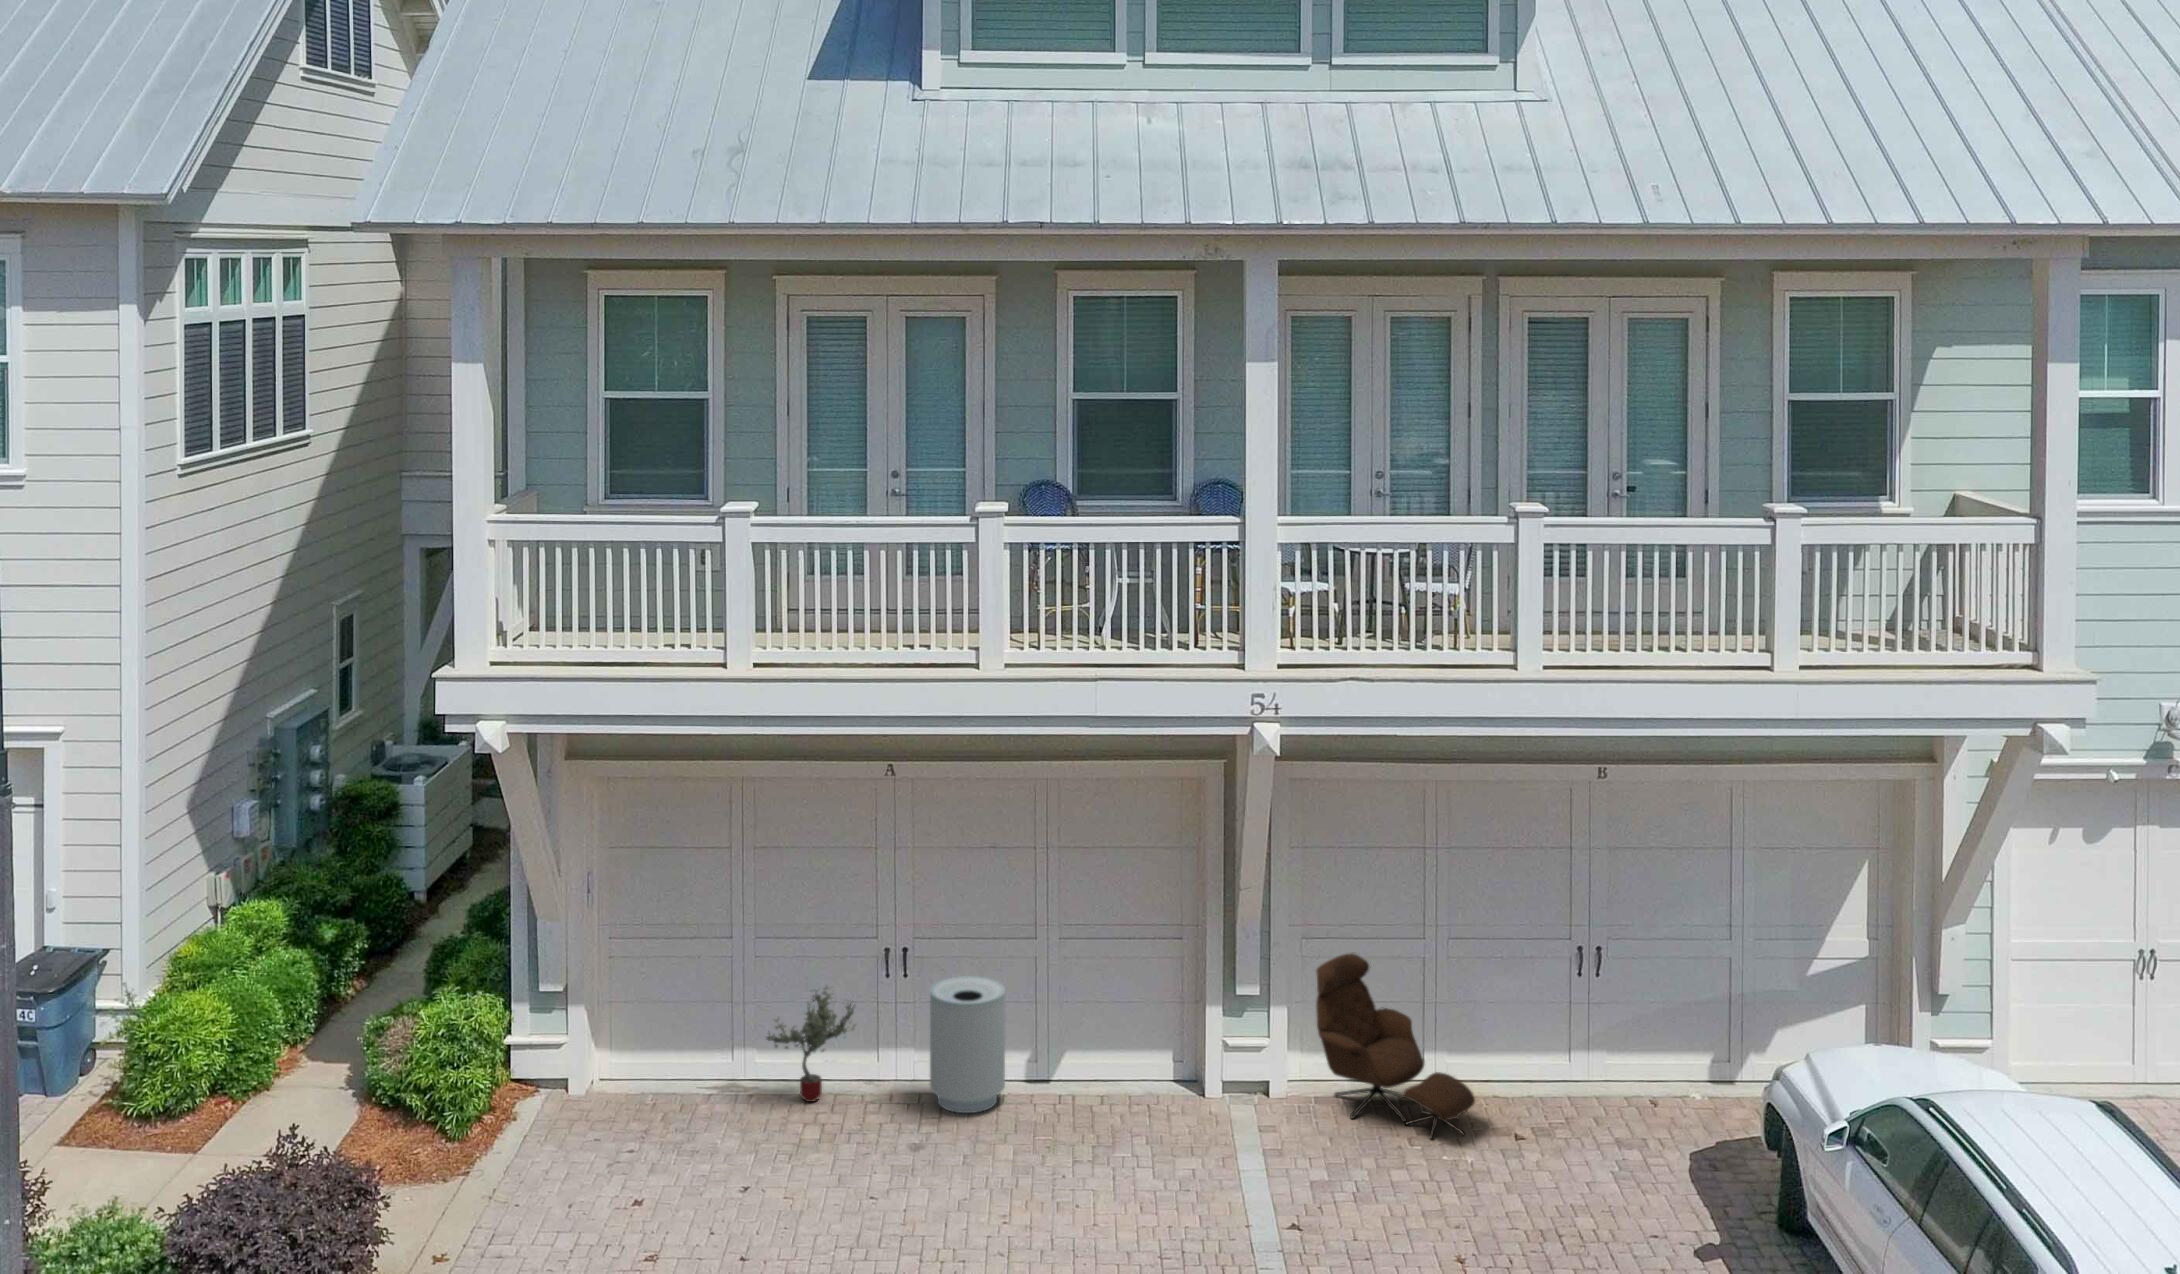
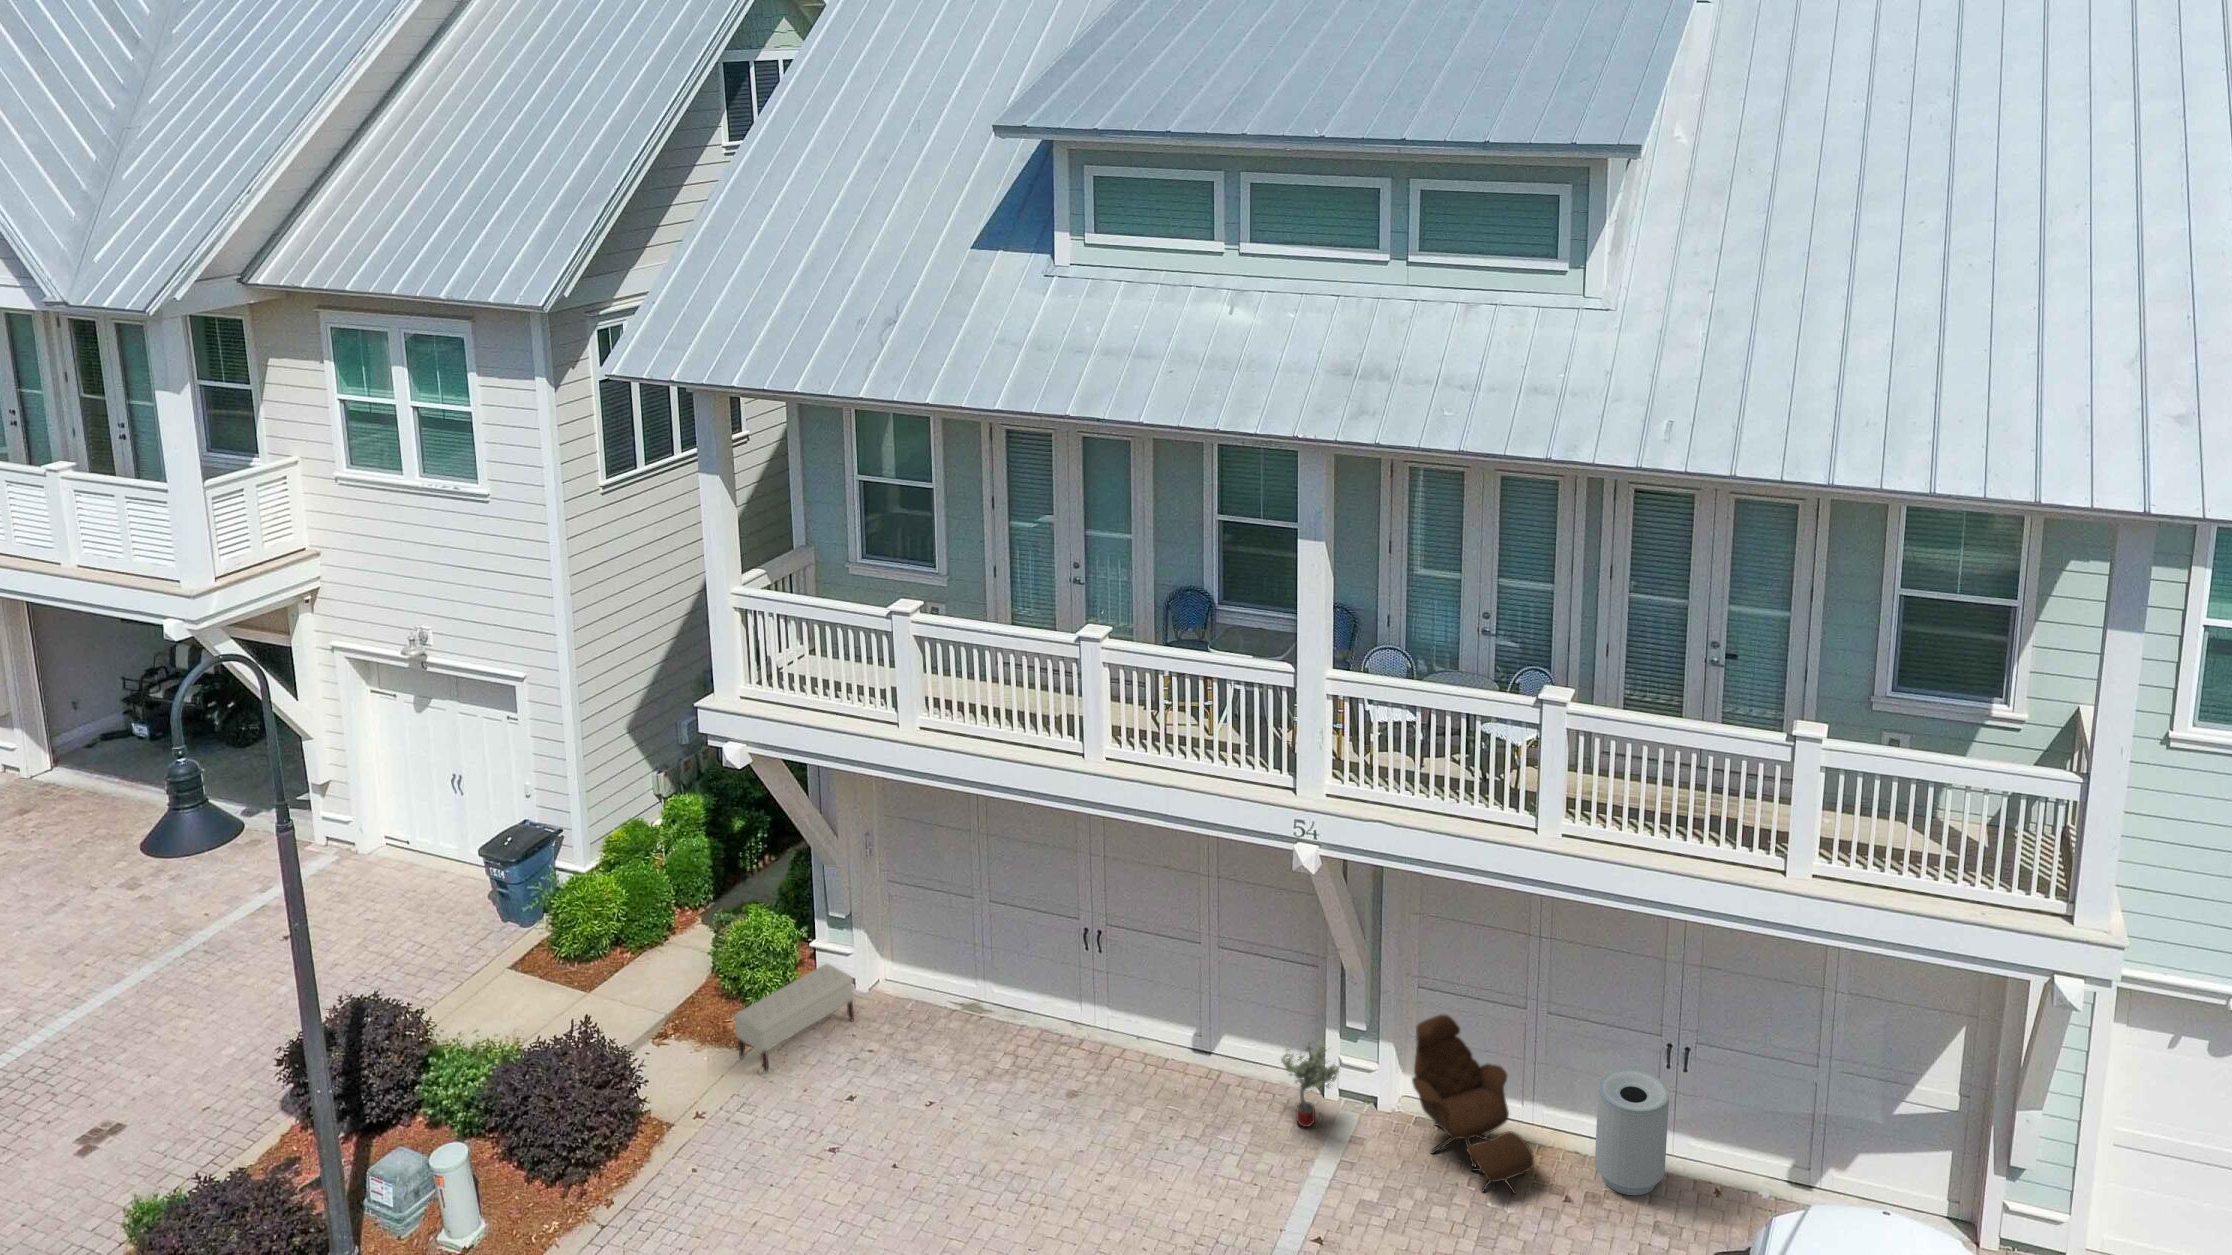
trash can: present [930,976,1005,1113] -> present [1595,1068,1669,1195]
potted tree: present [767,986,855,1102] -> present [1281,1042,1339,1127]
bench: none [443,1045,582,1179] -> present [734,964,854,1073]

